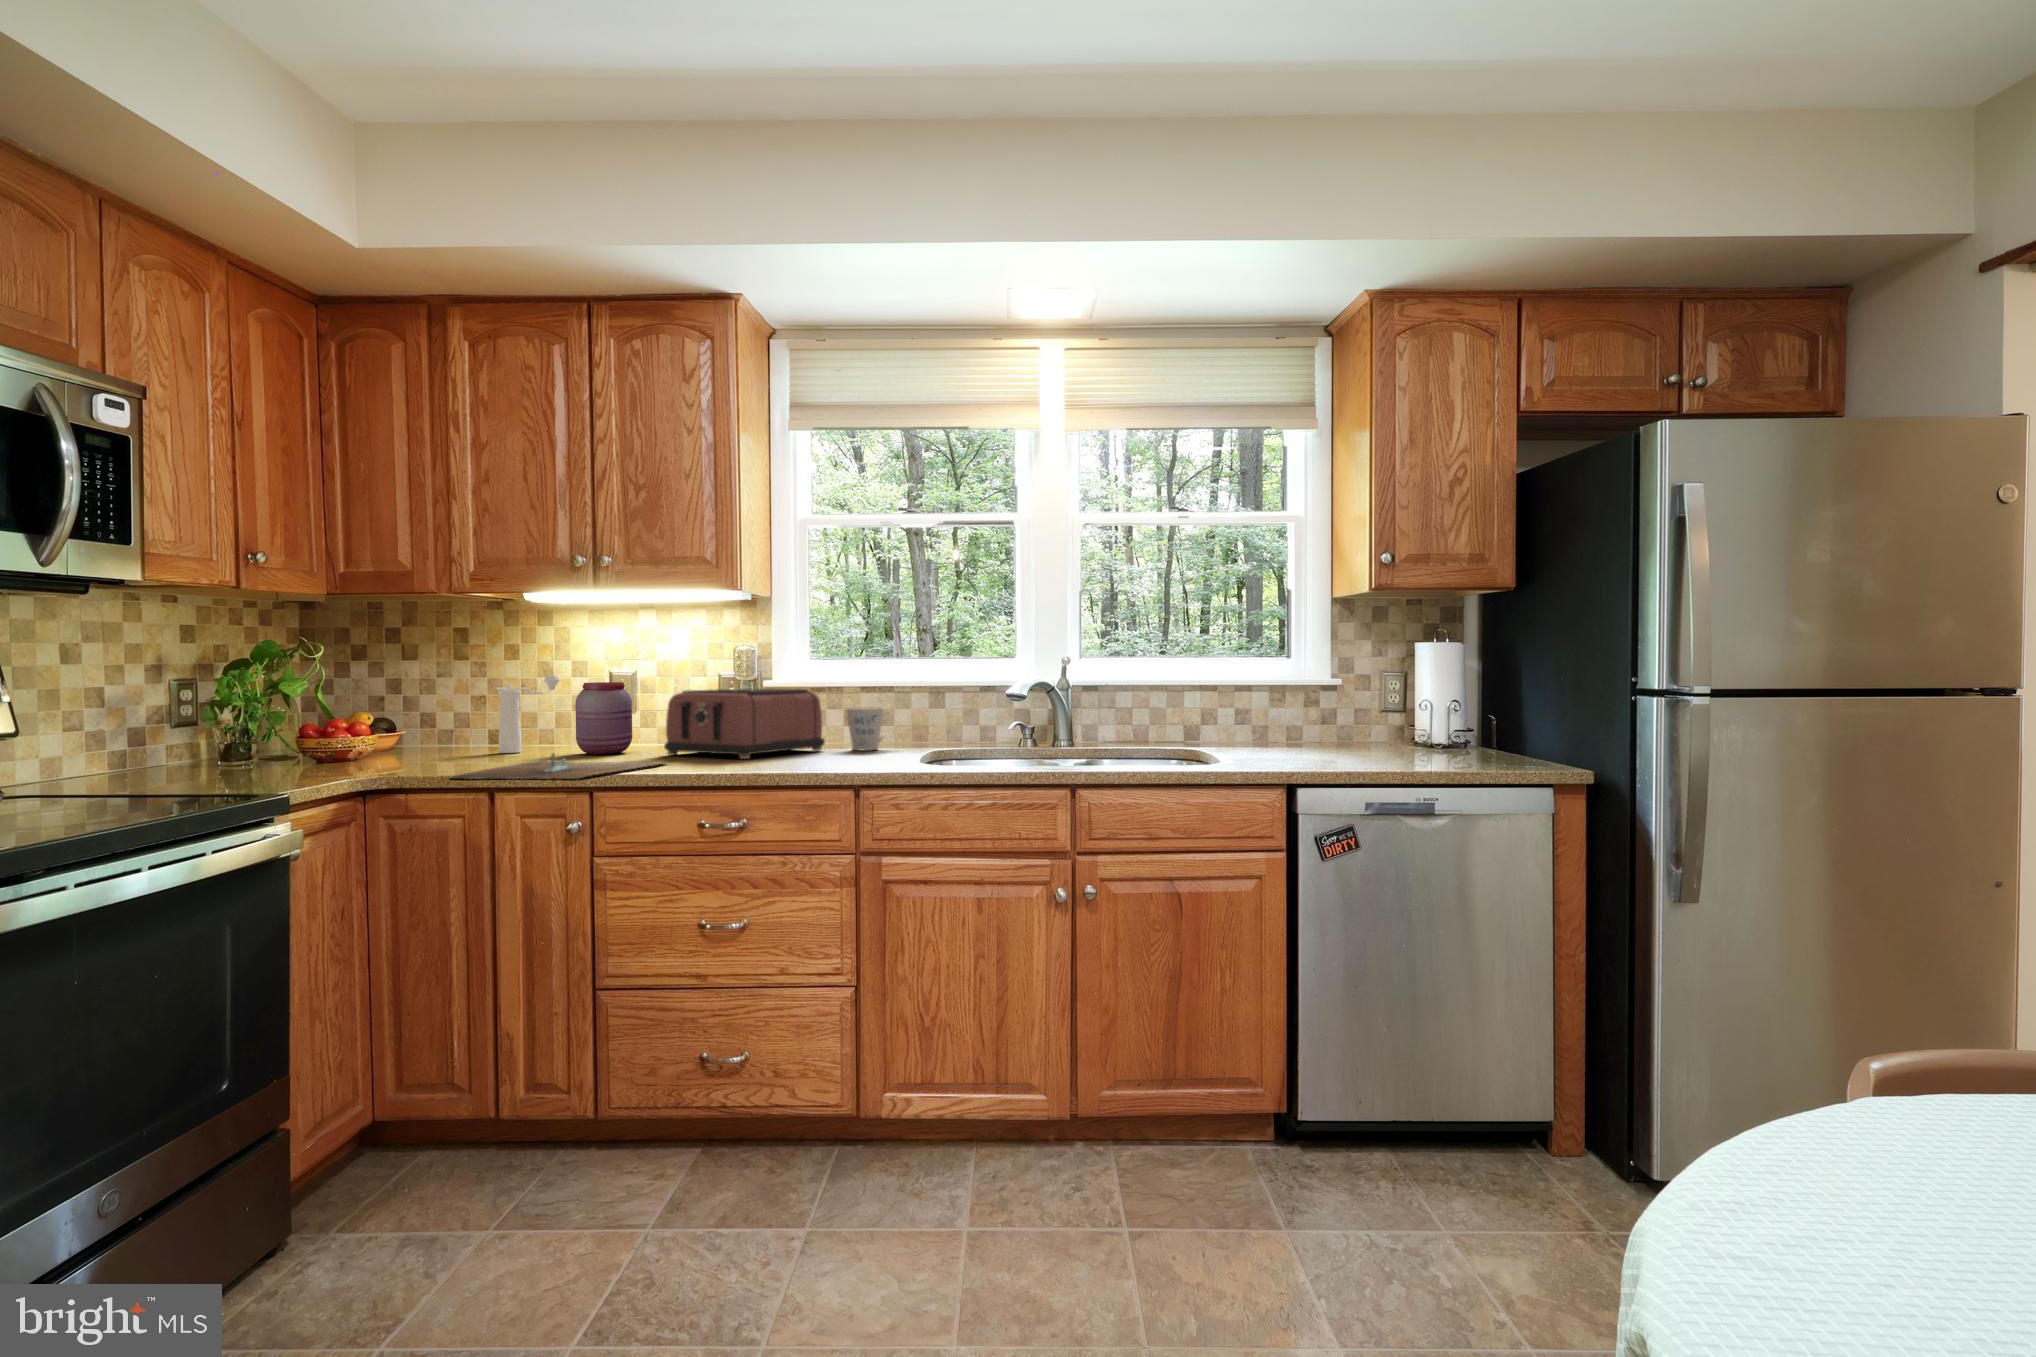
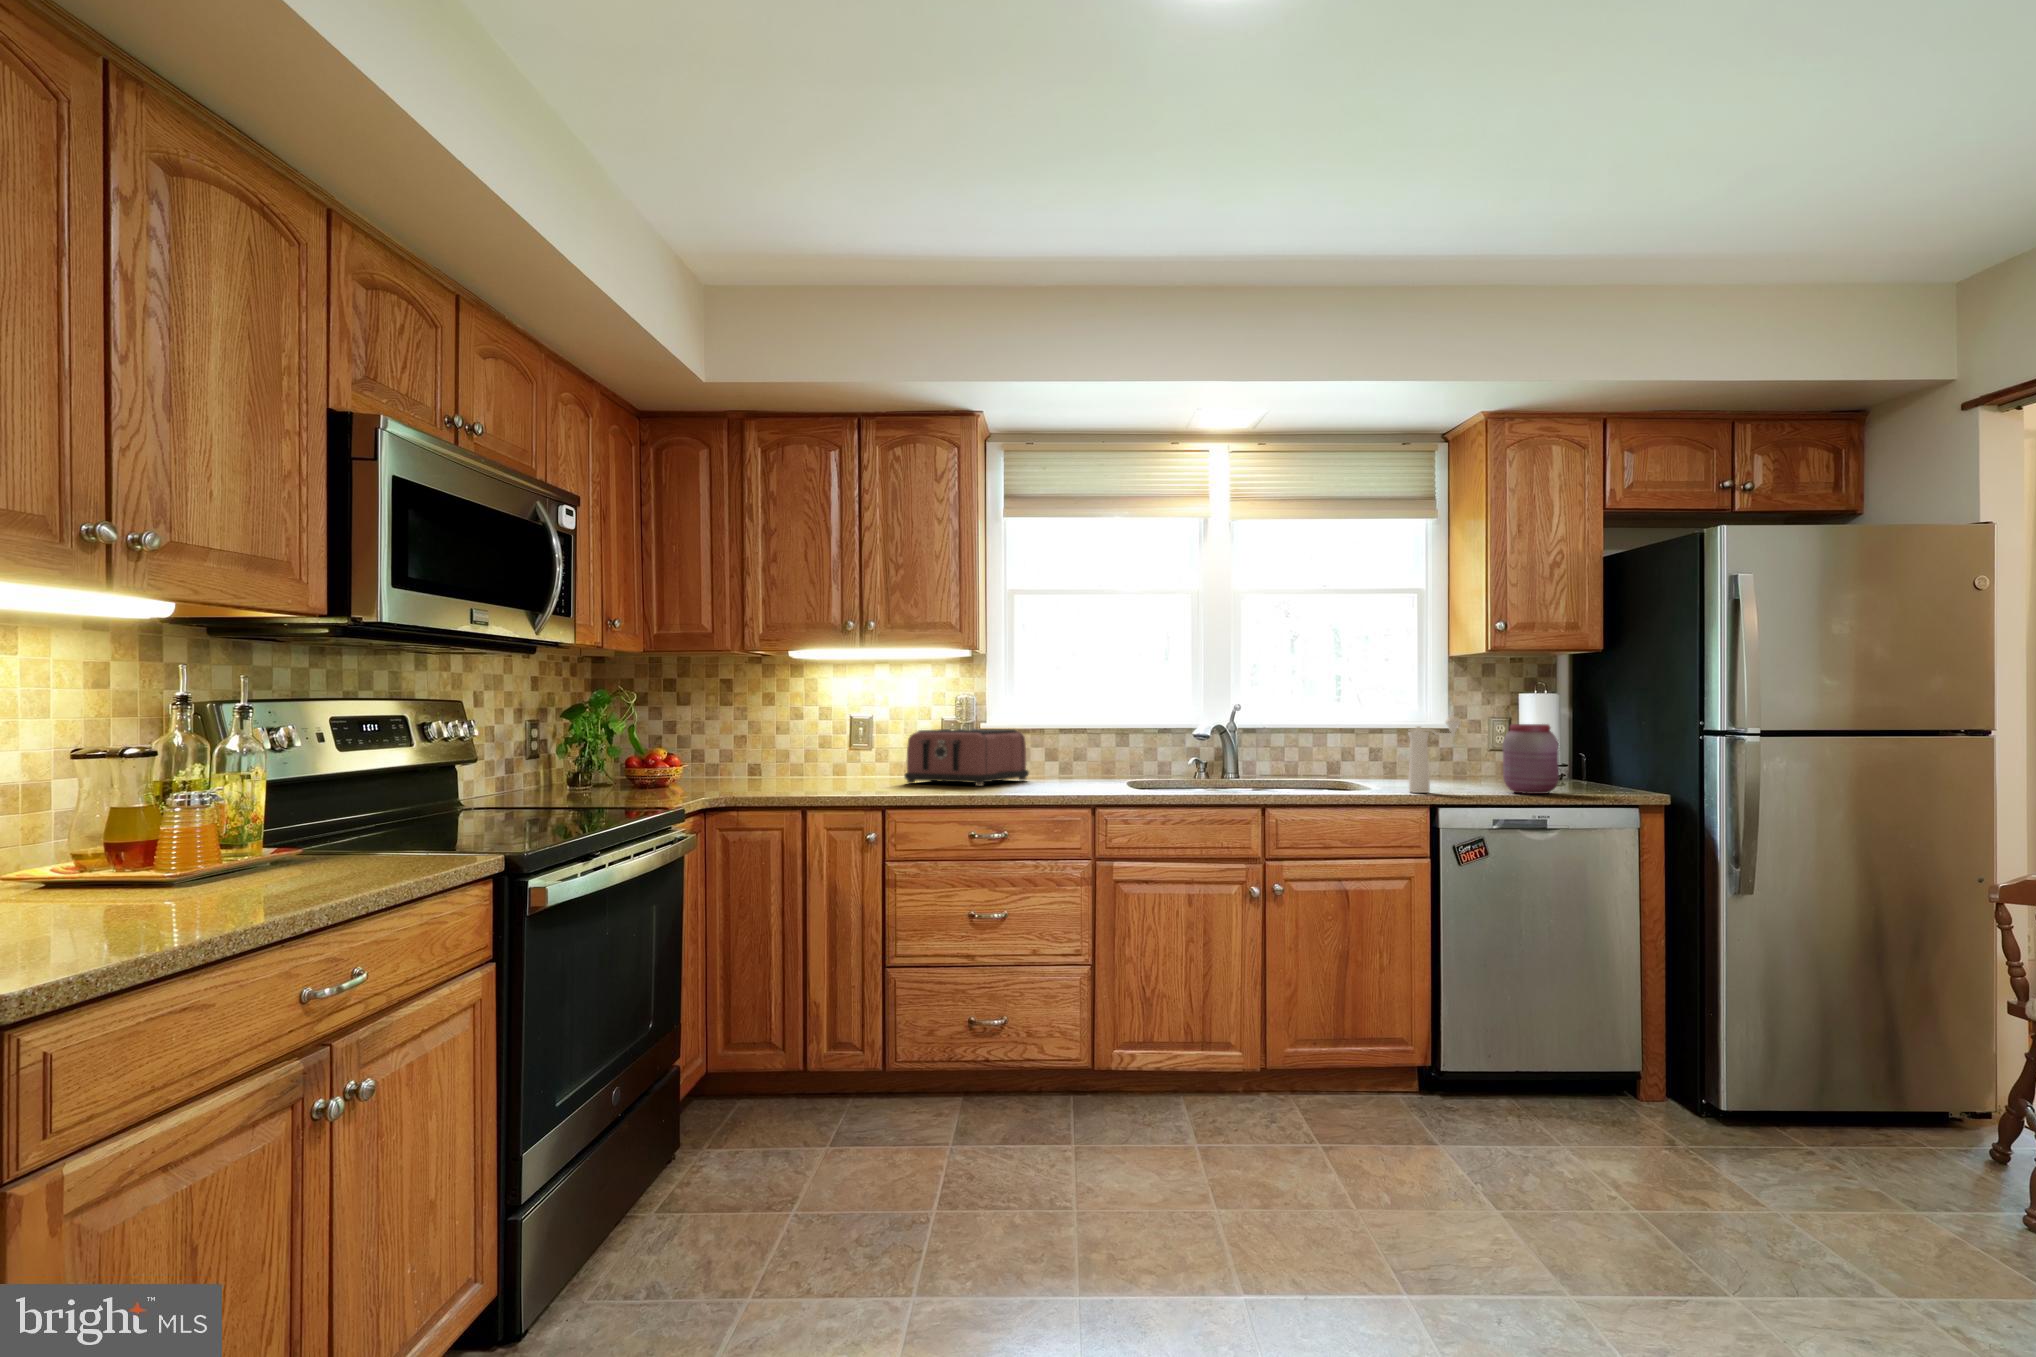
pepper mill: present [497,676,560,753] -> present [1408,717,1460,793]
jar: present [576,682,632,754] -> present [1503,724,1559,794]
mug: present [847,708,888,751] -> none [1045,745,1084,780]
cutting board: present [451,754,664,779] -> none [787,779,929,799]

